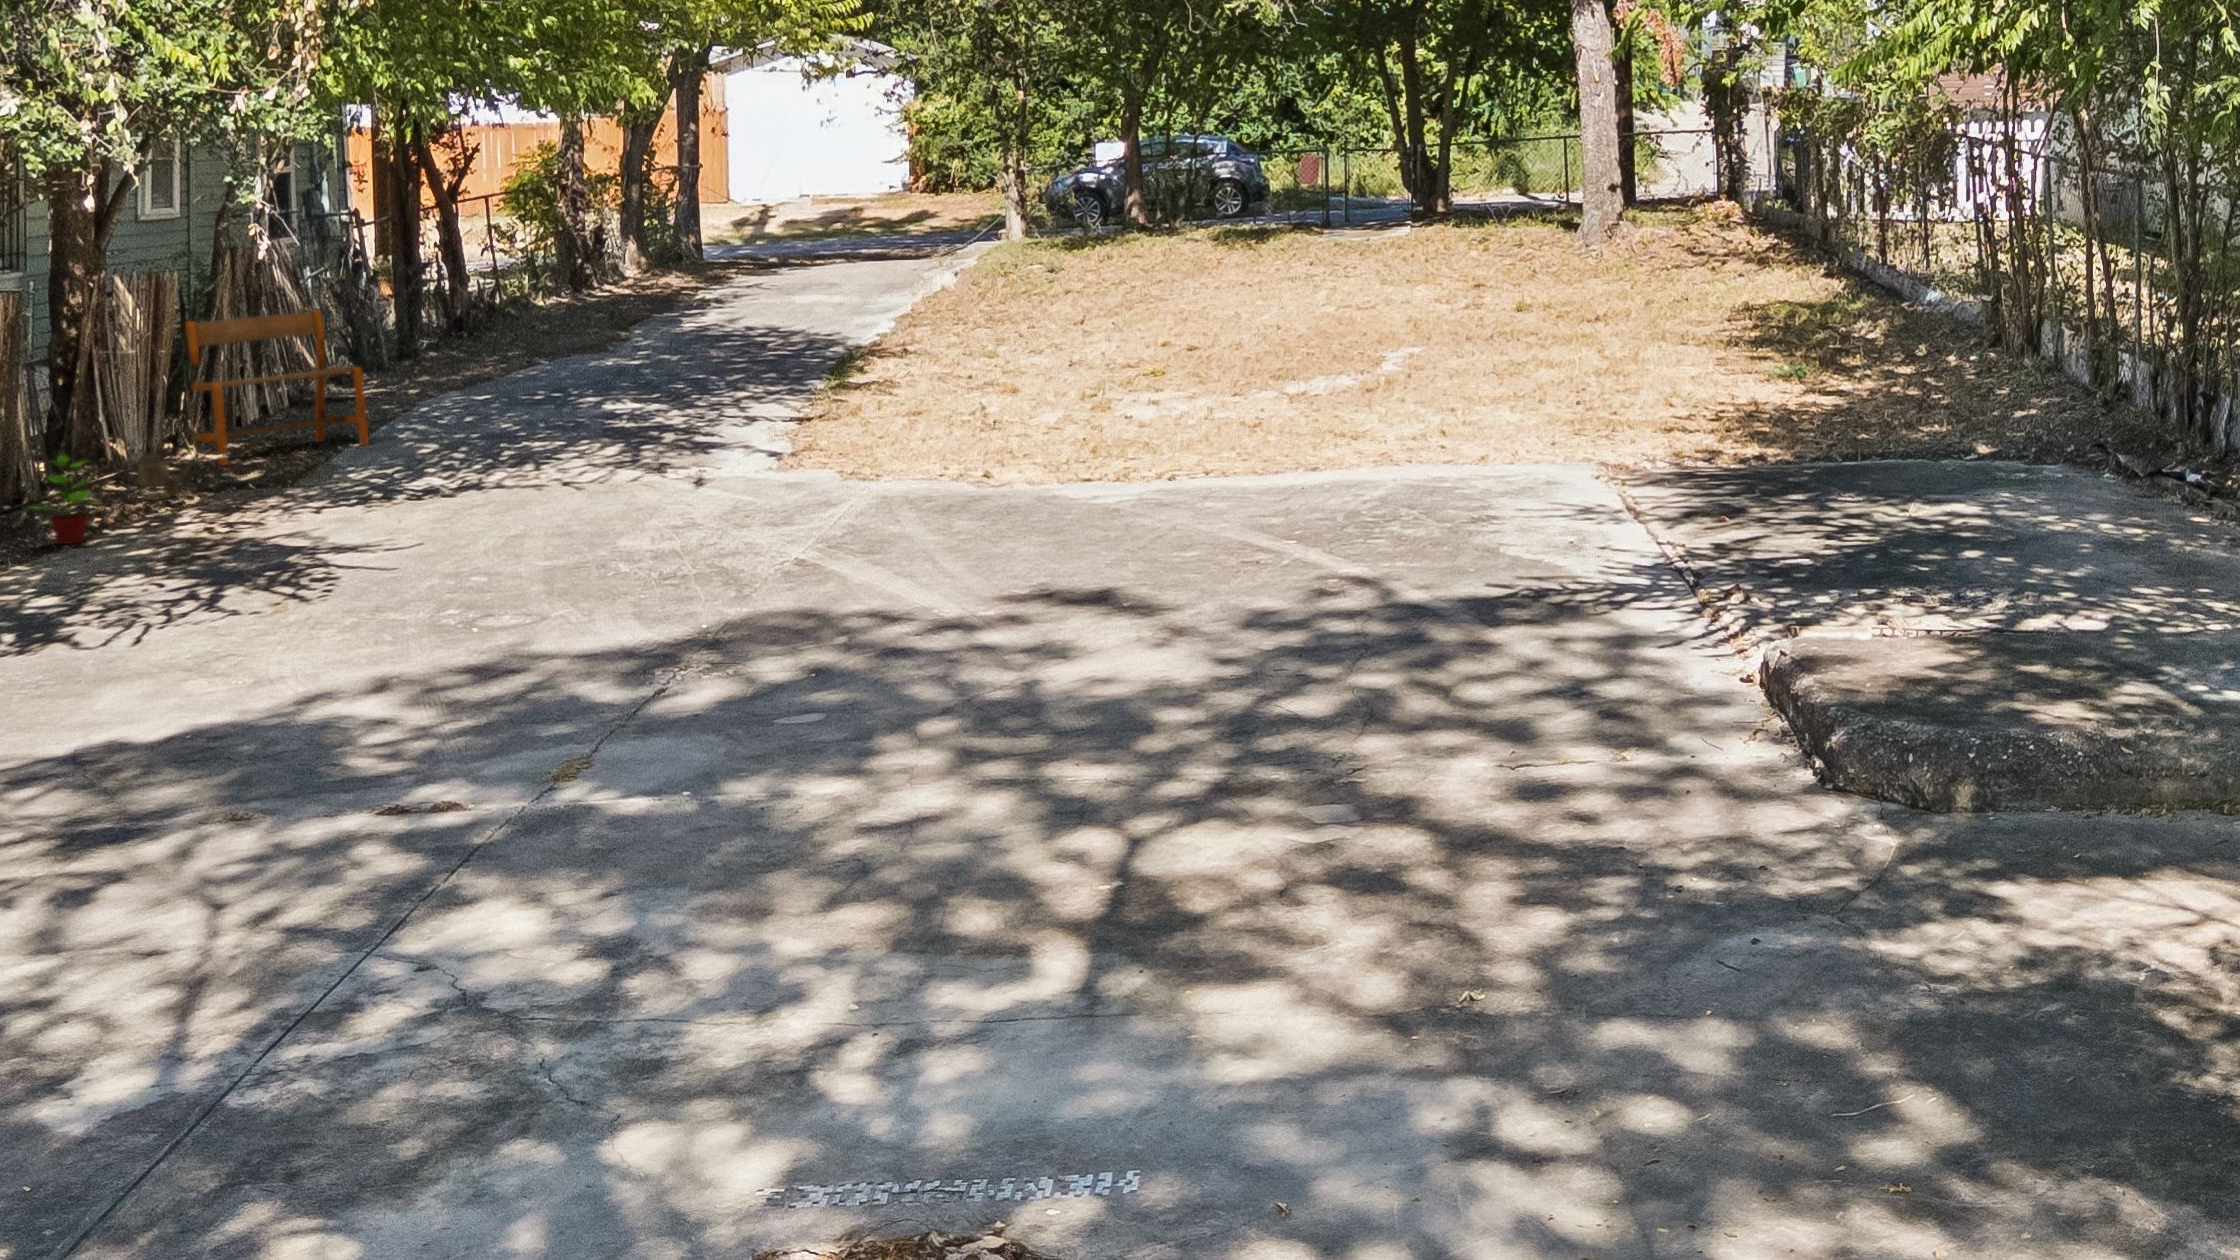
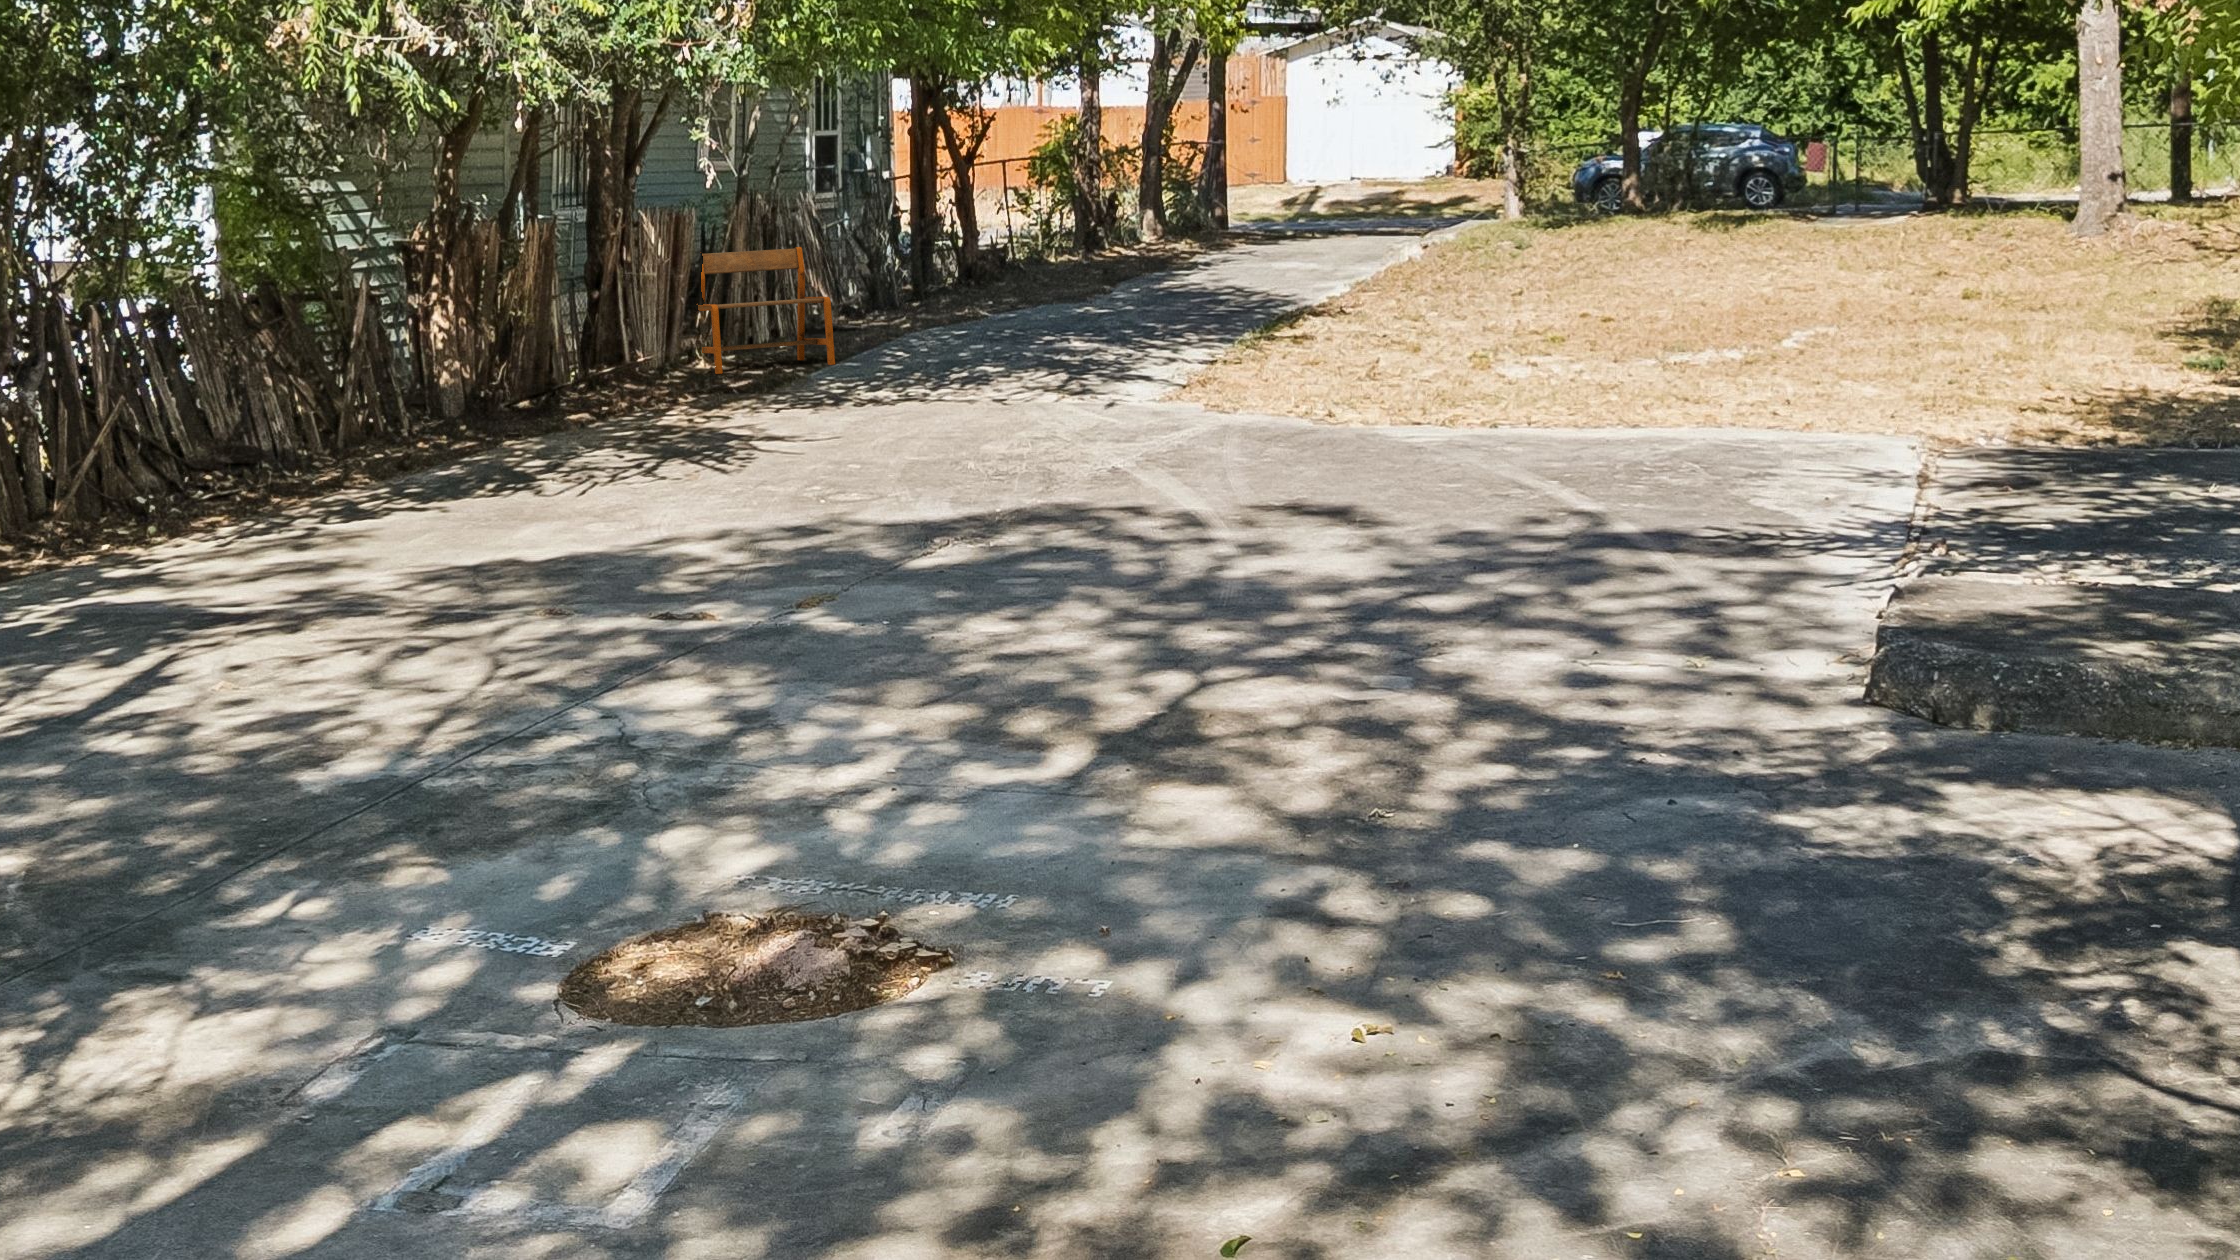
watering can: present [123,448,205,500] -> none [631,353,692,396]
potted plant: present [28,455,99,544] -> none [540,347,596,423]

